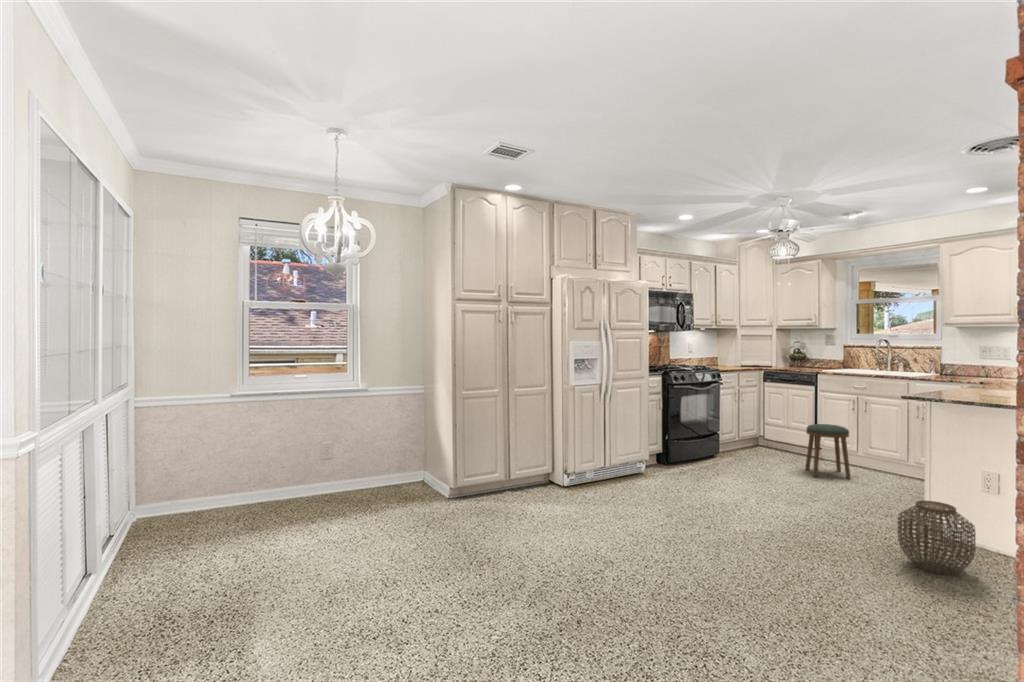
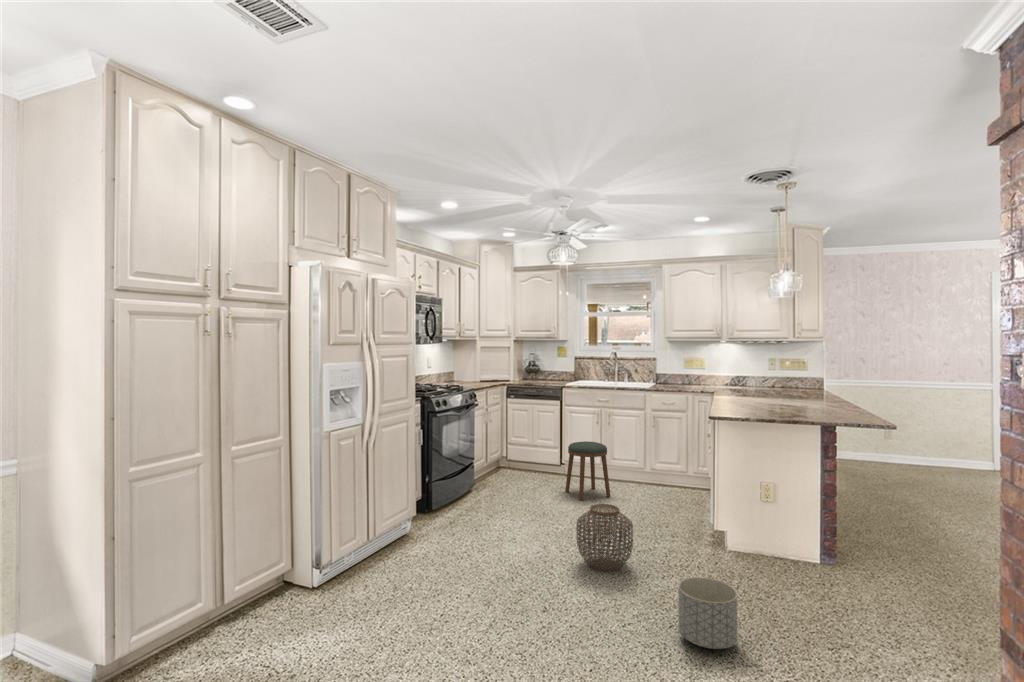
woven basket: present [898,501,976,575] -> present [576,504,633,572]
planter: none [801,516,853,570] -> present [679,577,737,649]

